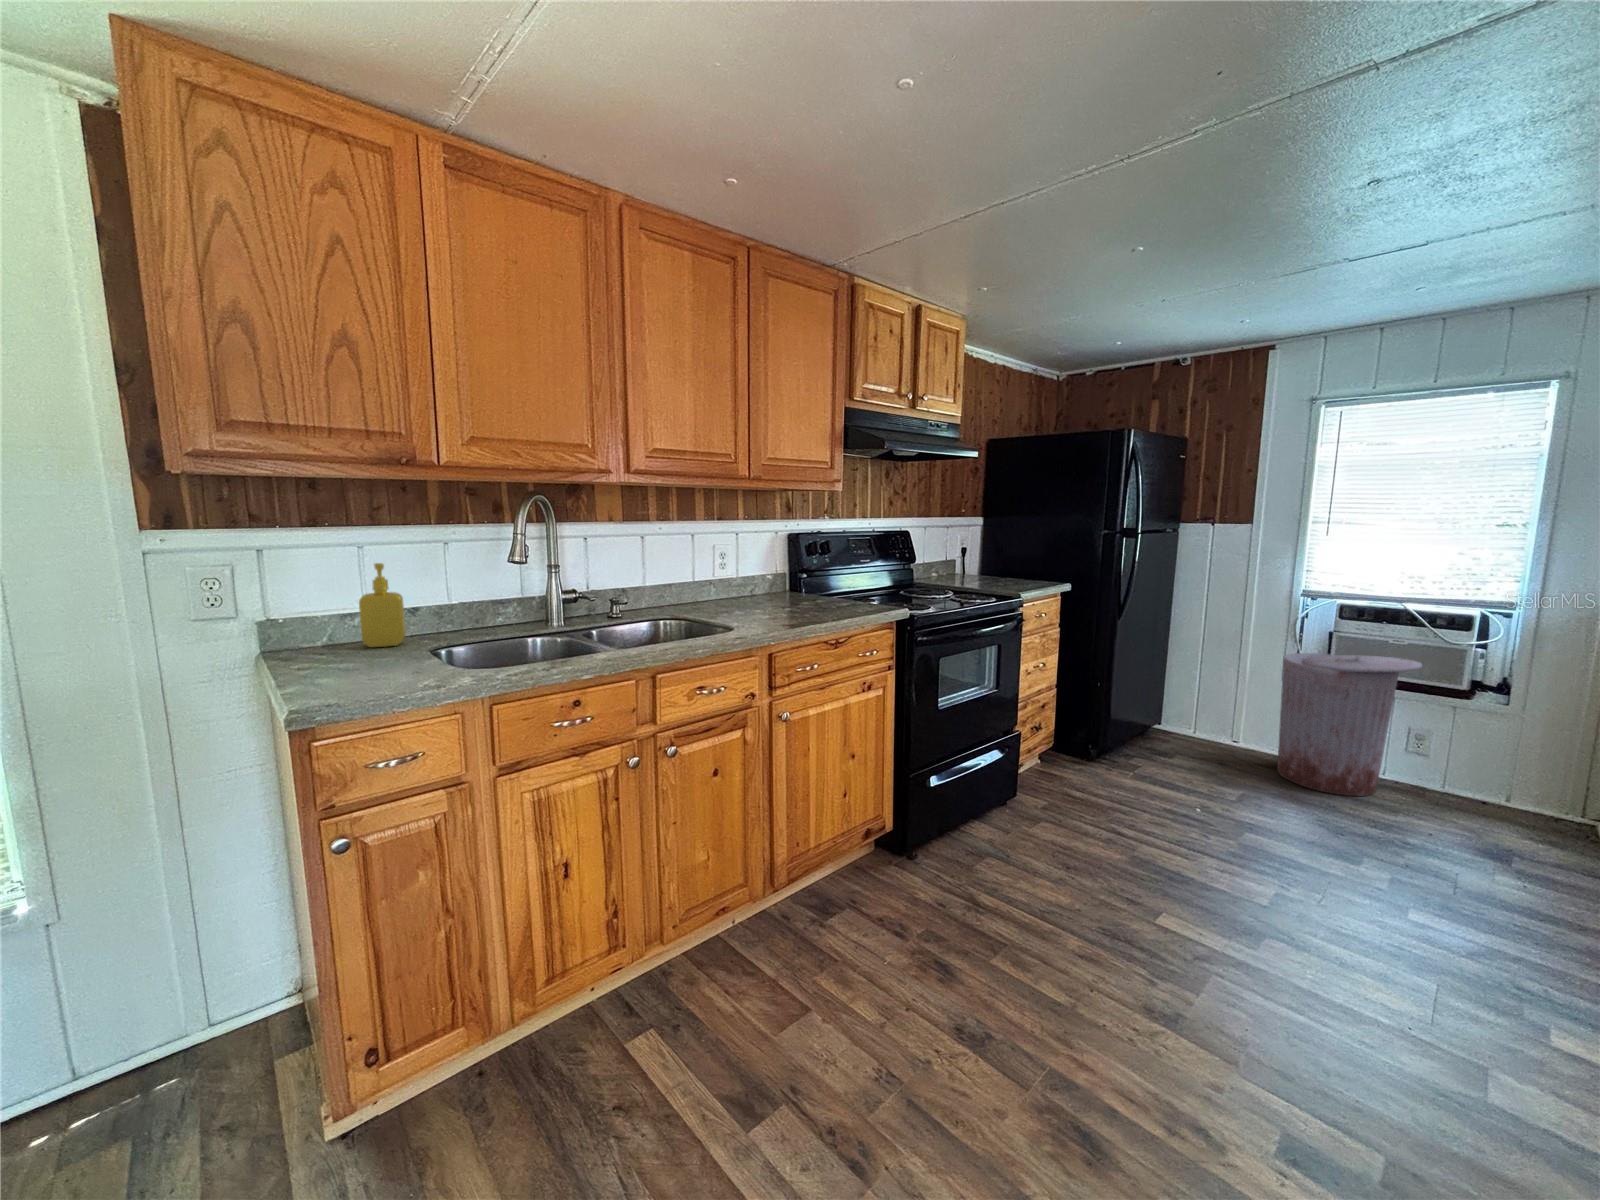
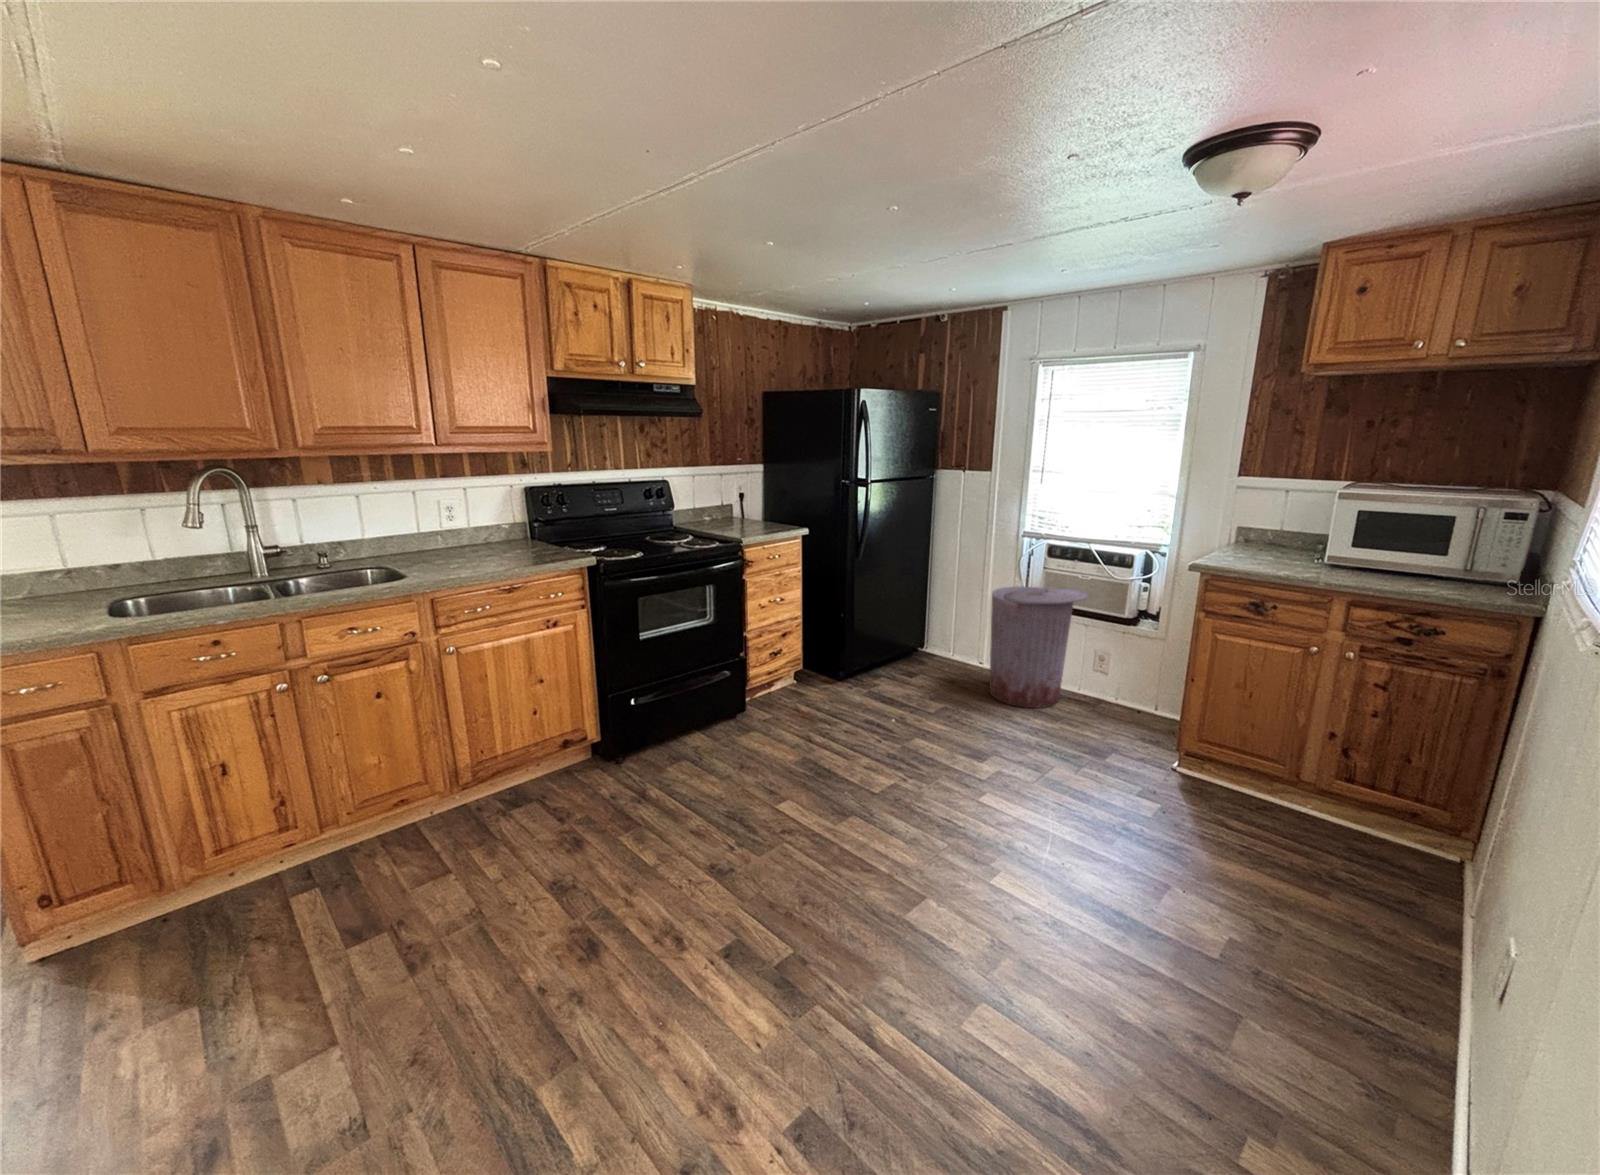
soap dispenser: present [359,563,406,647] -> none [45,532,100,599]

